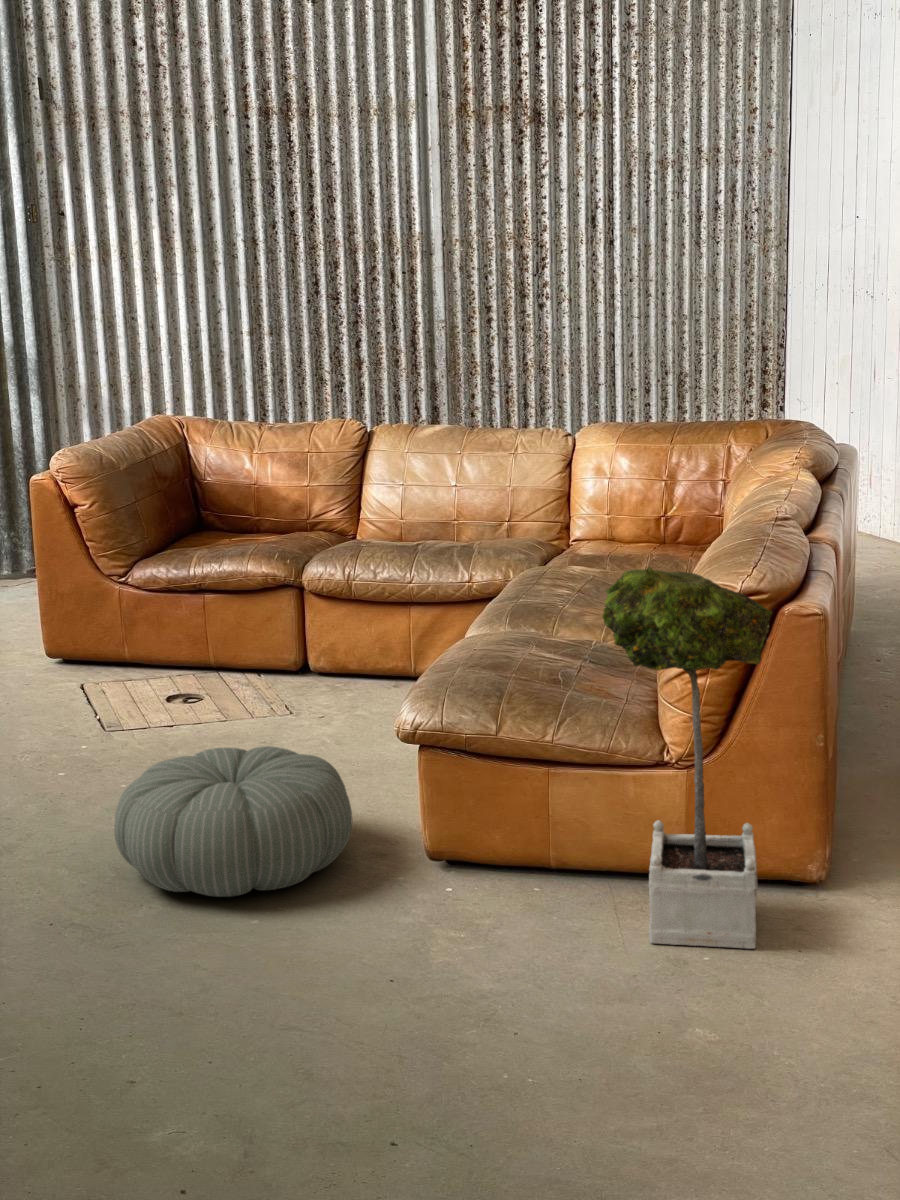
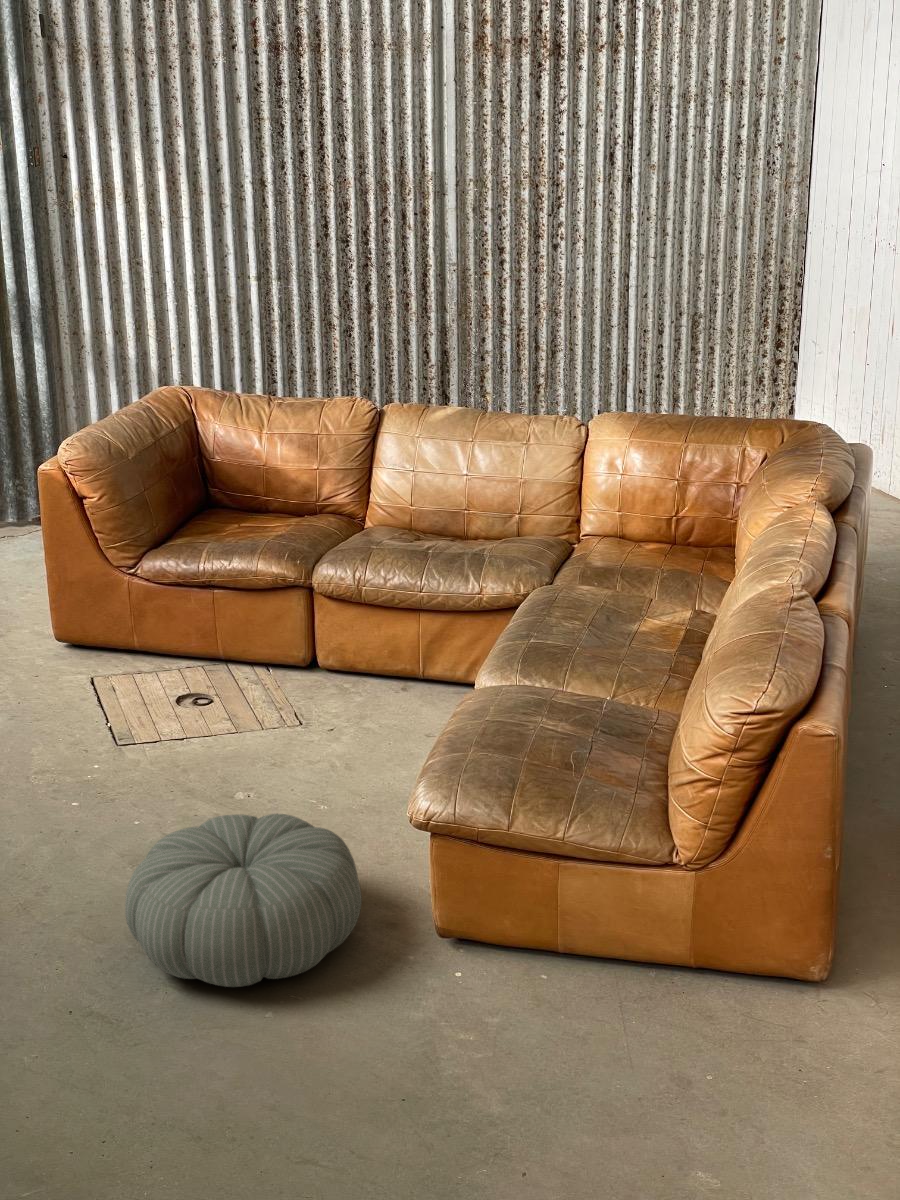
potted tree: present [602,567,772,949] -> none [616,697,790,1070]

